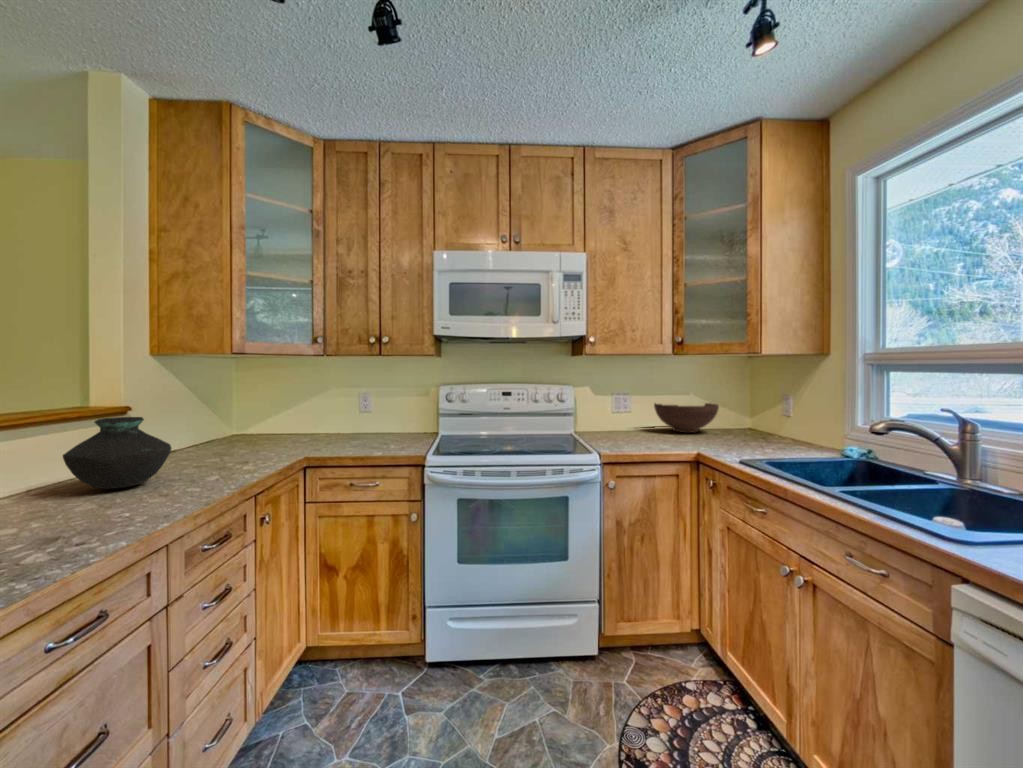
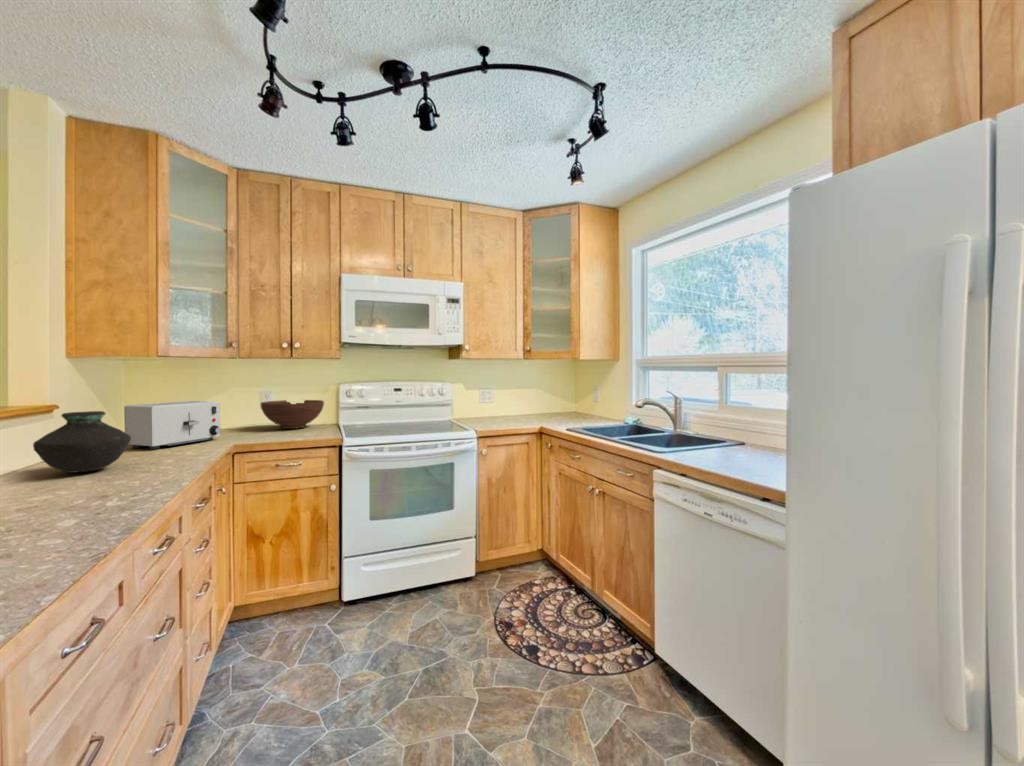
fruit bowl: present [654,403,719,433] -> present [261,400,324,429]
toaster: none [203,404,300,459] -> present [124,401,221,449]

